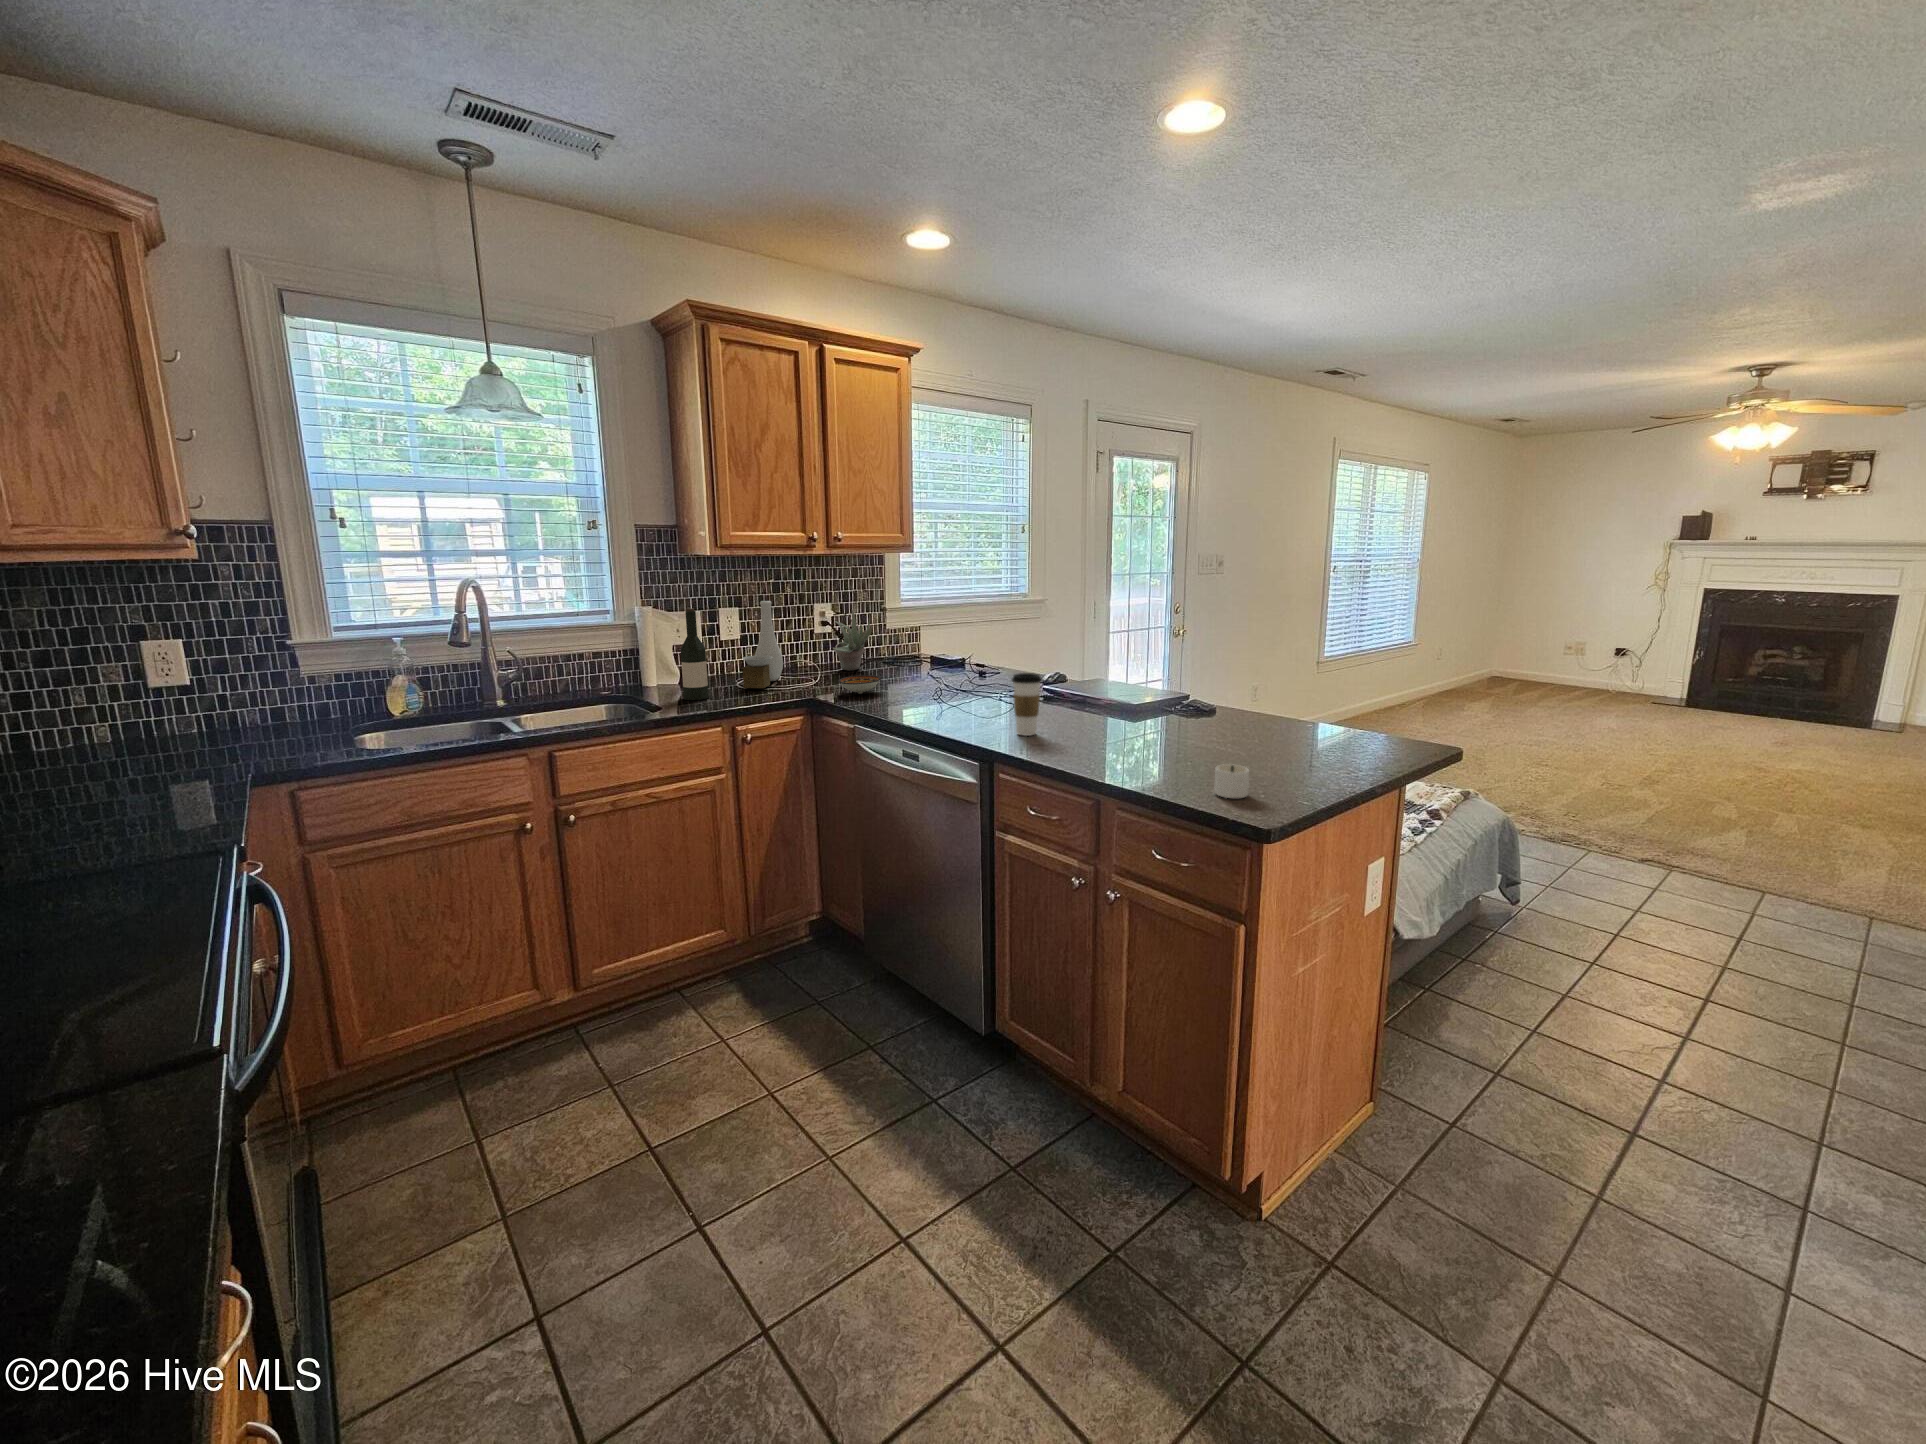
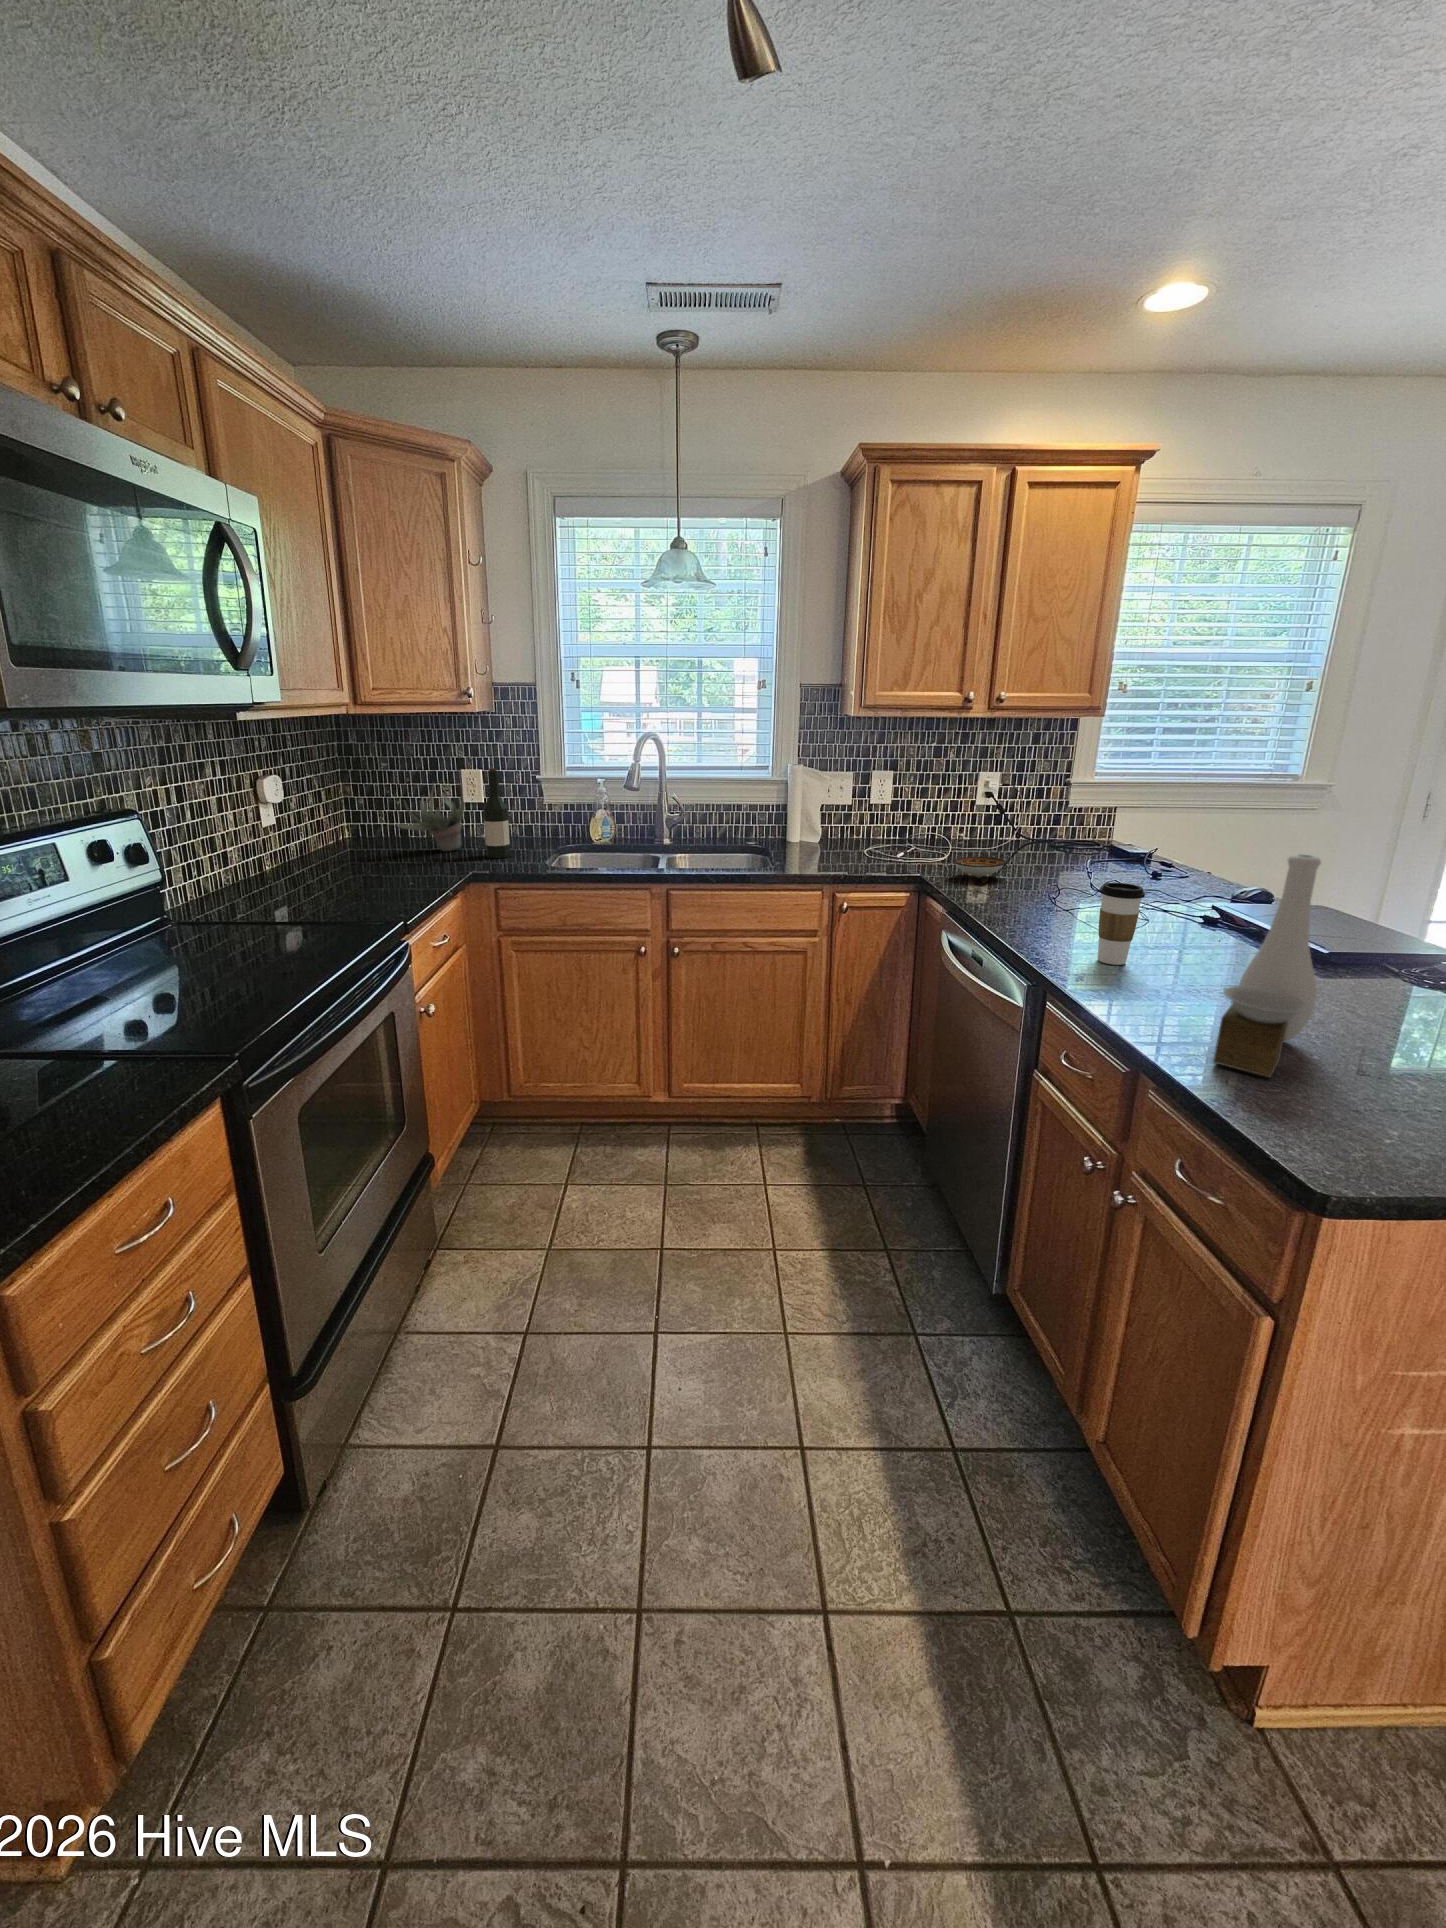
vase: present [742,601,783,688] -> present [1213,854,1321,1077]
wine bottle: present [681,608,708,700] -> present [483,768,510,858]
succulent plant: present [833,609,873,671] -> present [397,791,464,851]
candle: present [1214,764,1249,799] -> none [1286,1074,1383,1143]

